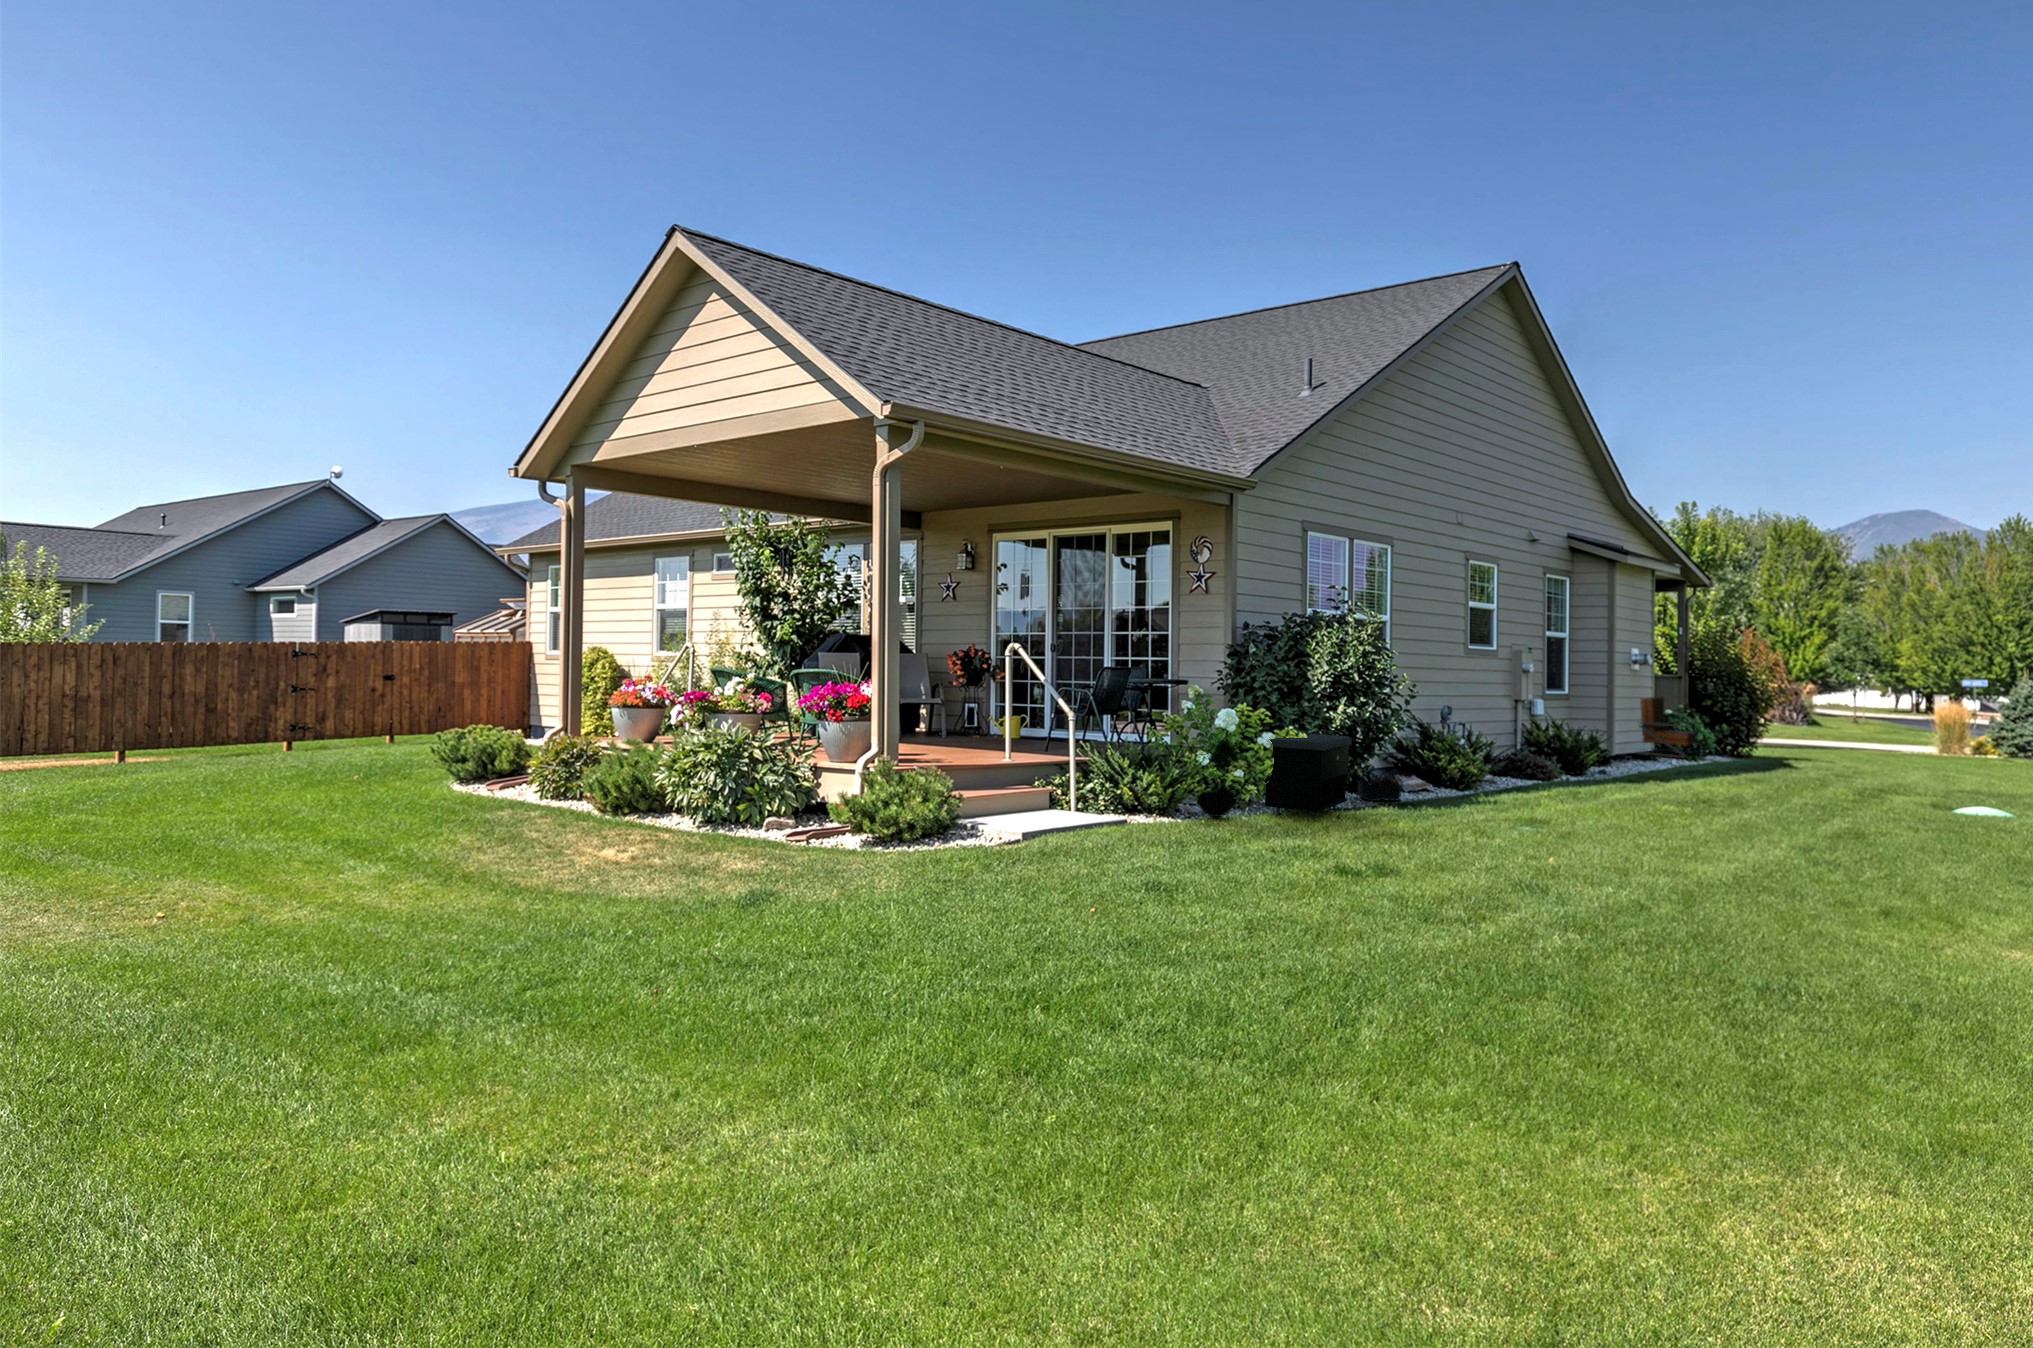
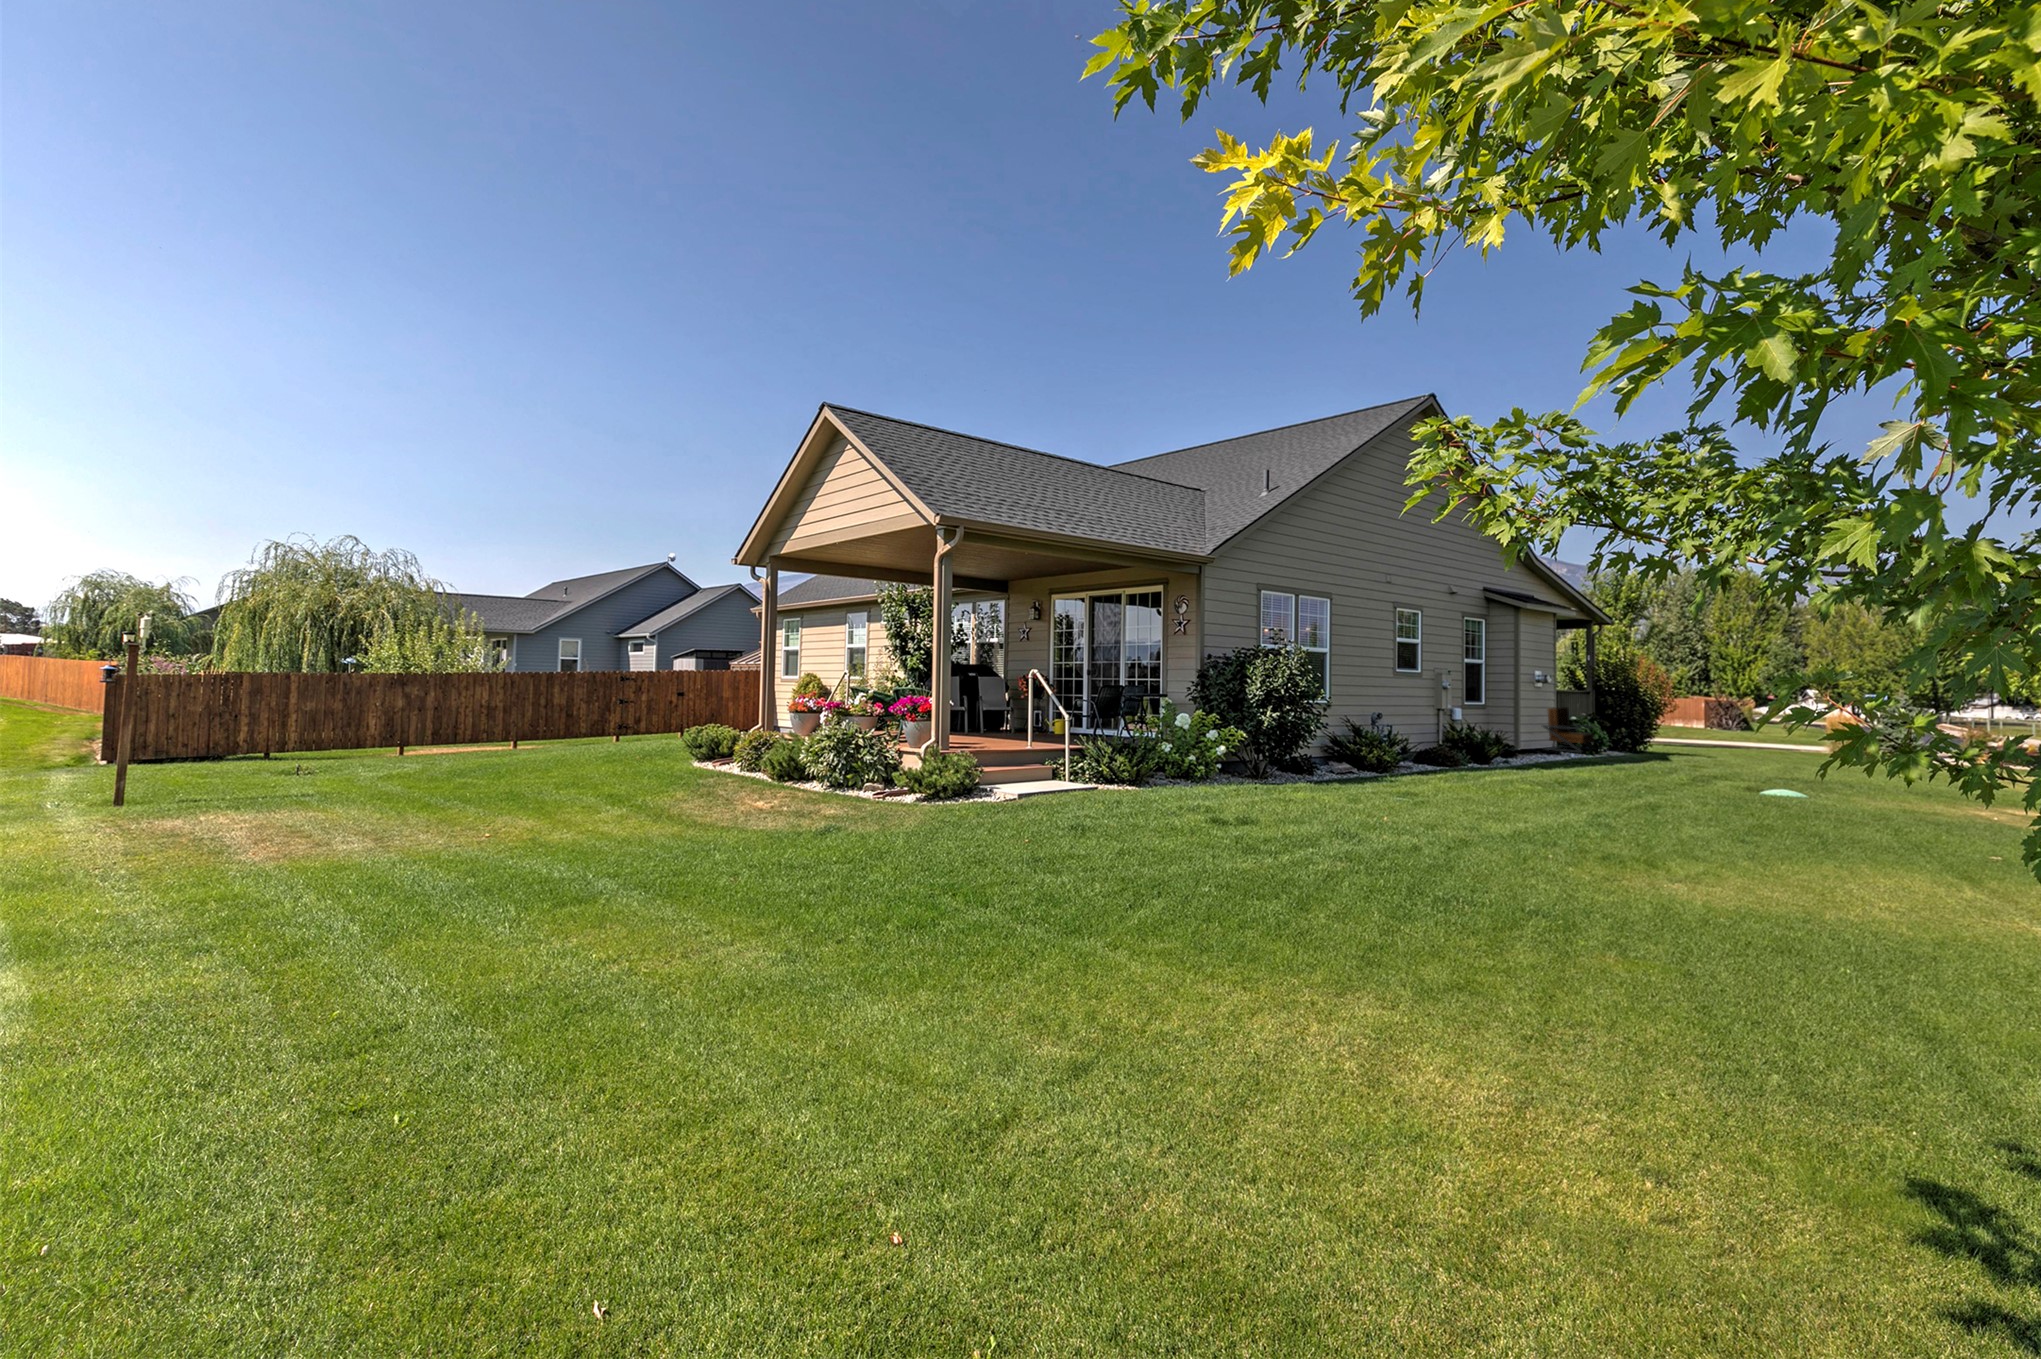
storage bench: present [1265,734,1352,818] -> none [1207,731,1273,789]
potted tree: present [1197,739,1243,817] -> none [1156,727,1190,787]
basket: present [1358,774,1403,801] -> none [1286,760,1319,779]

